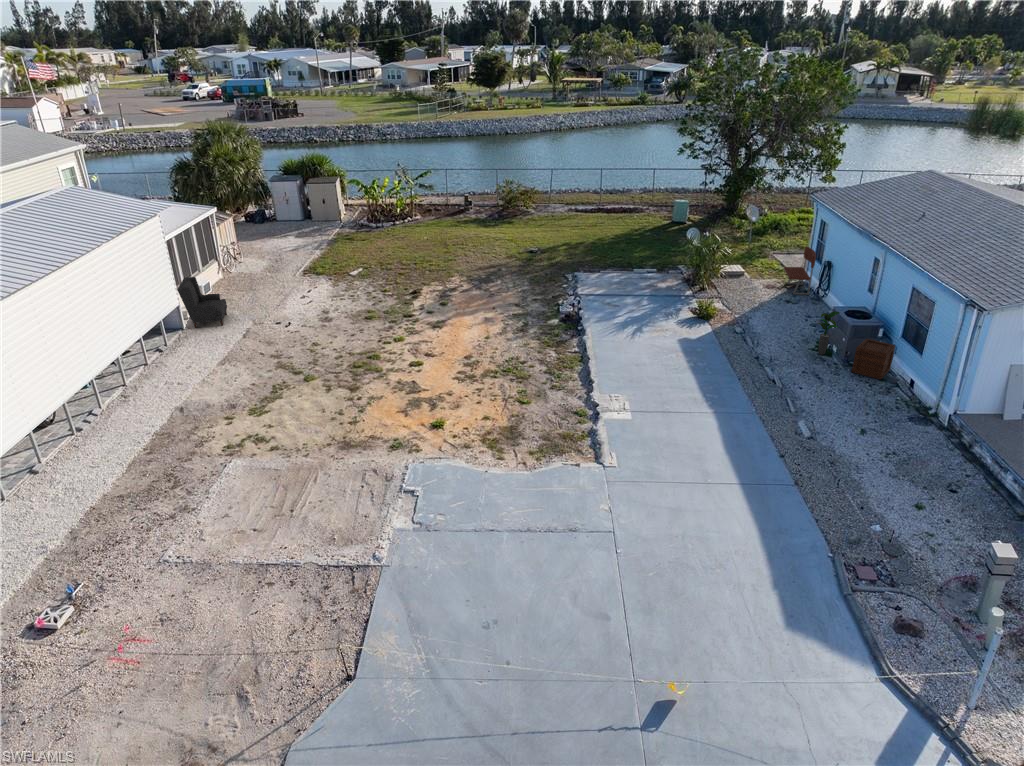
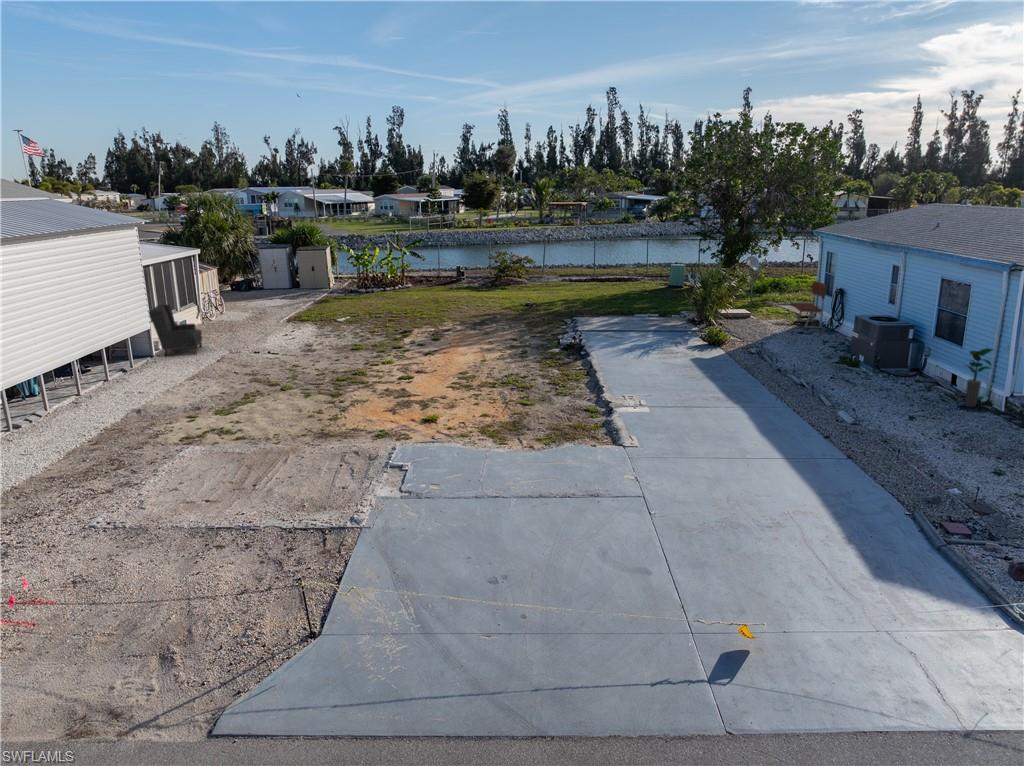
potted plant: present [818,311,839,355] -> present [965,348,993,407]
wooden crate: present [852,339,895,379] -> none [884,343,930,382]

